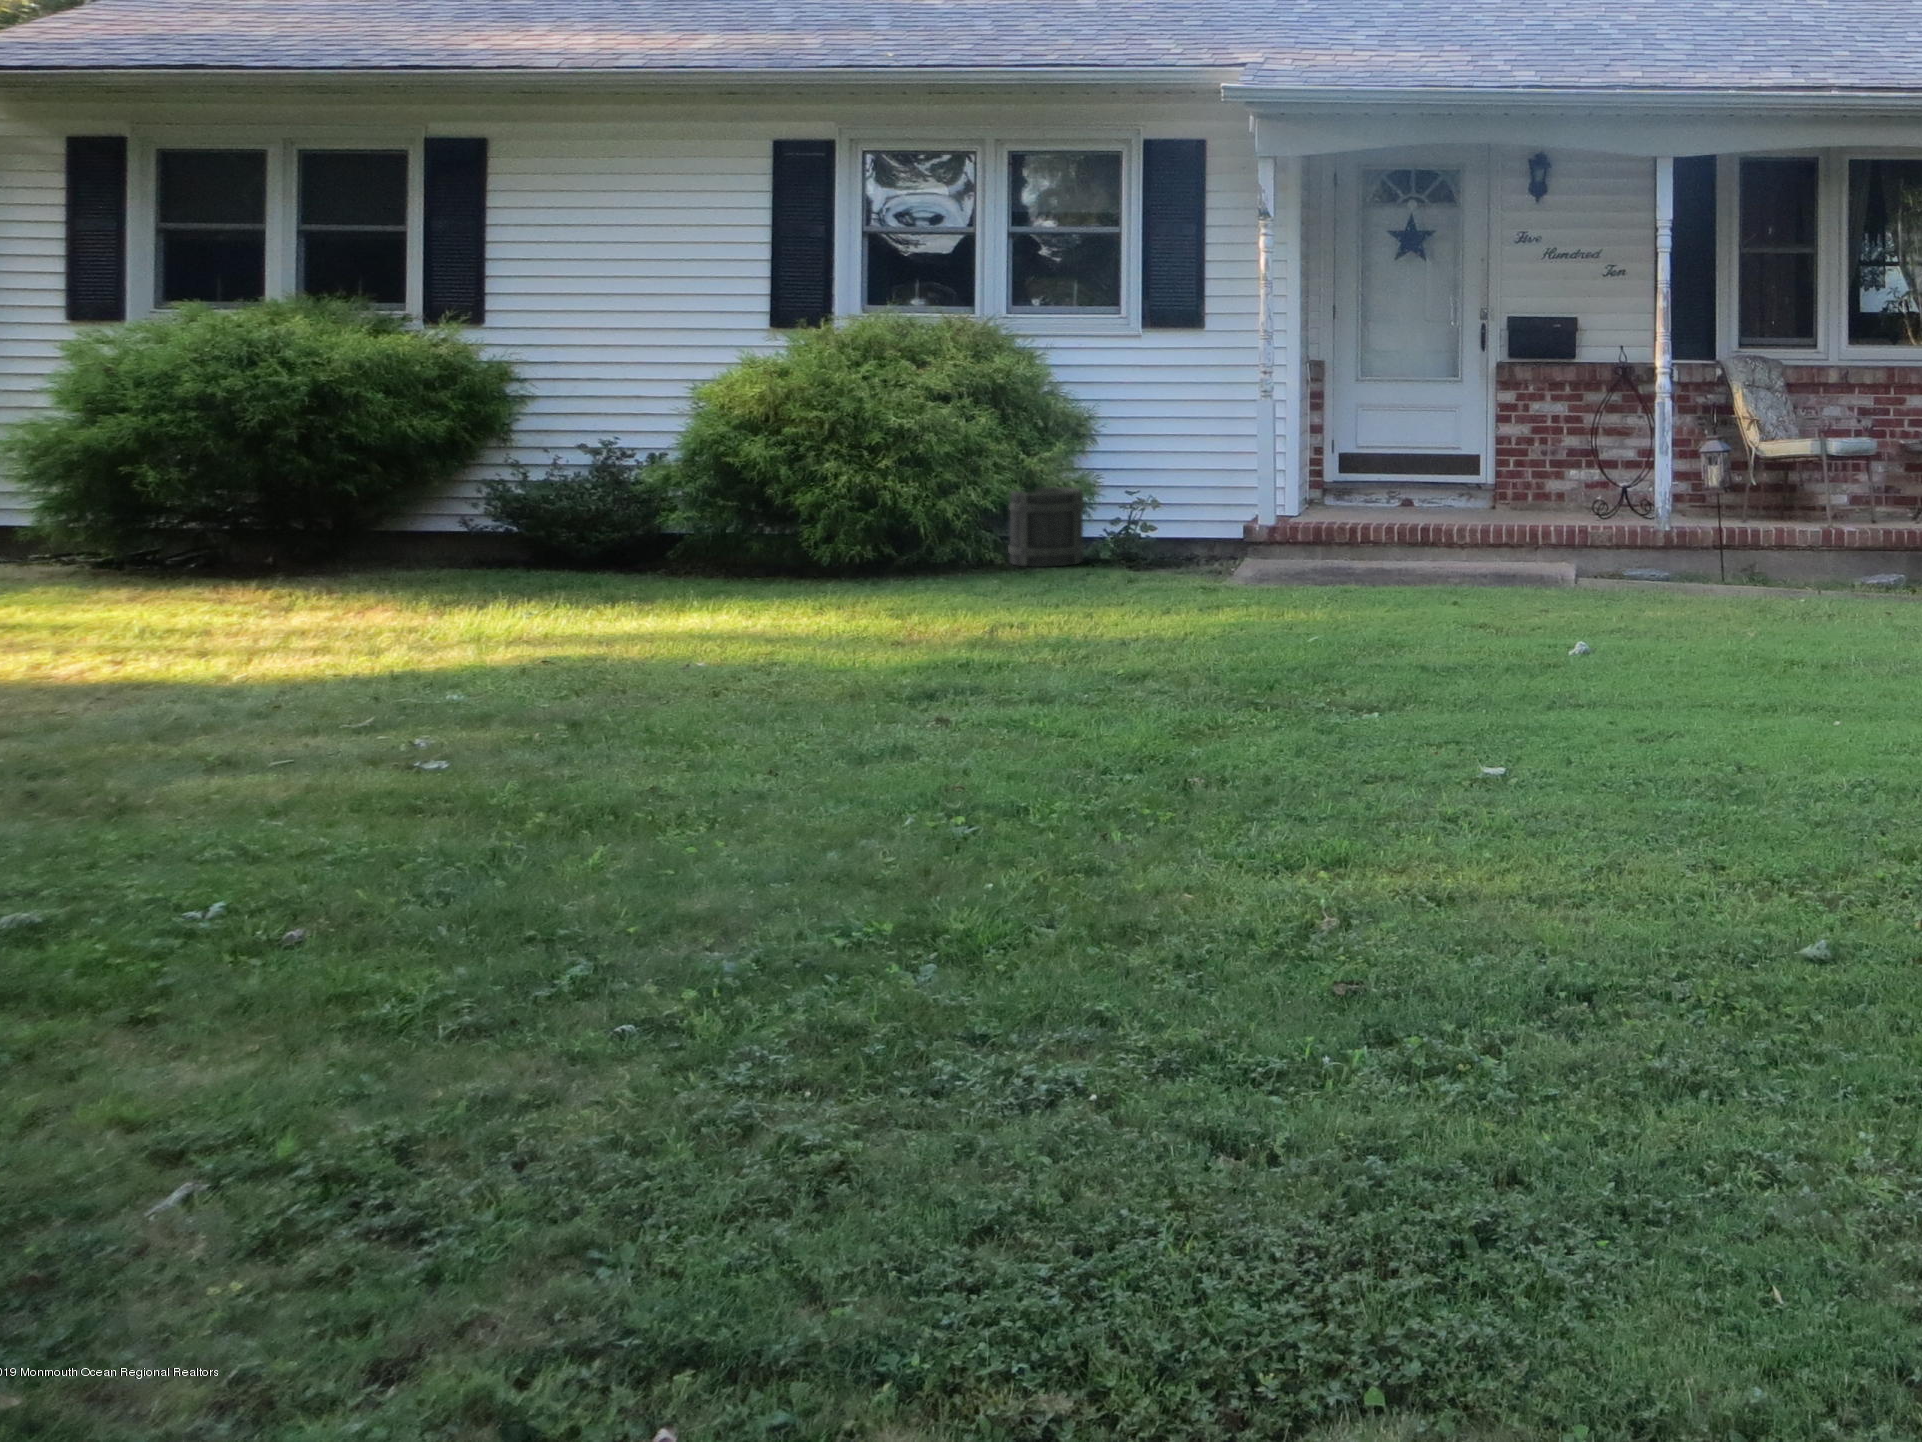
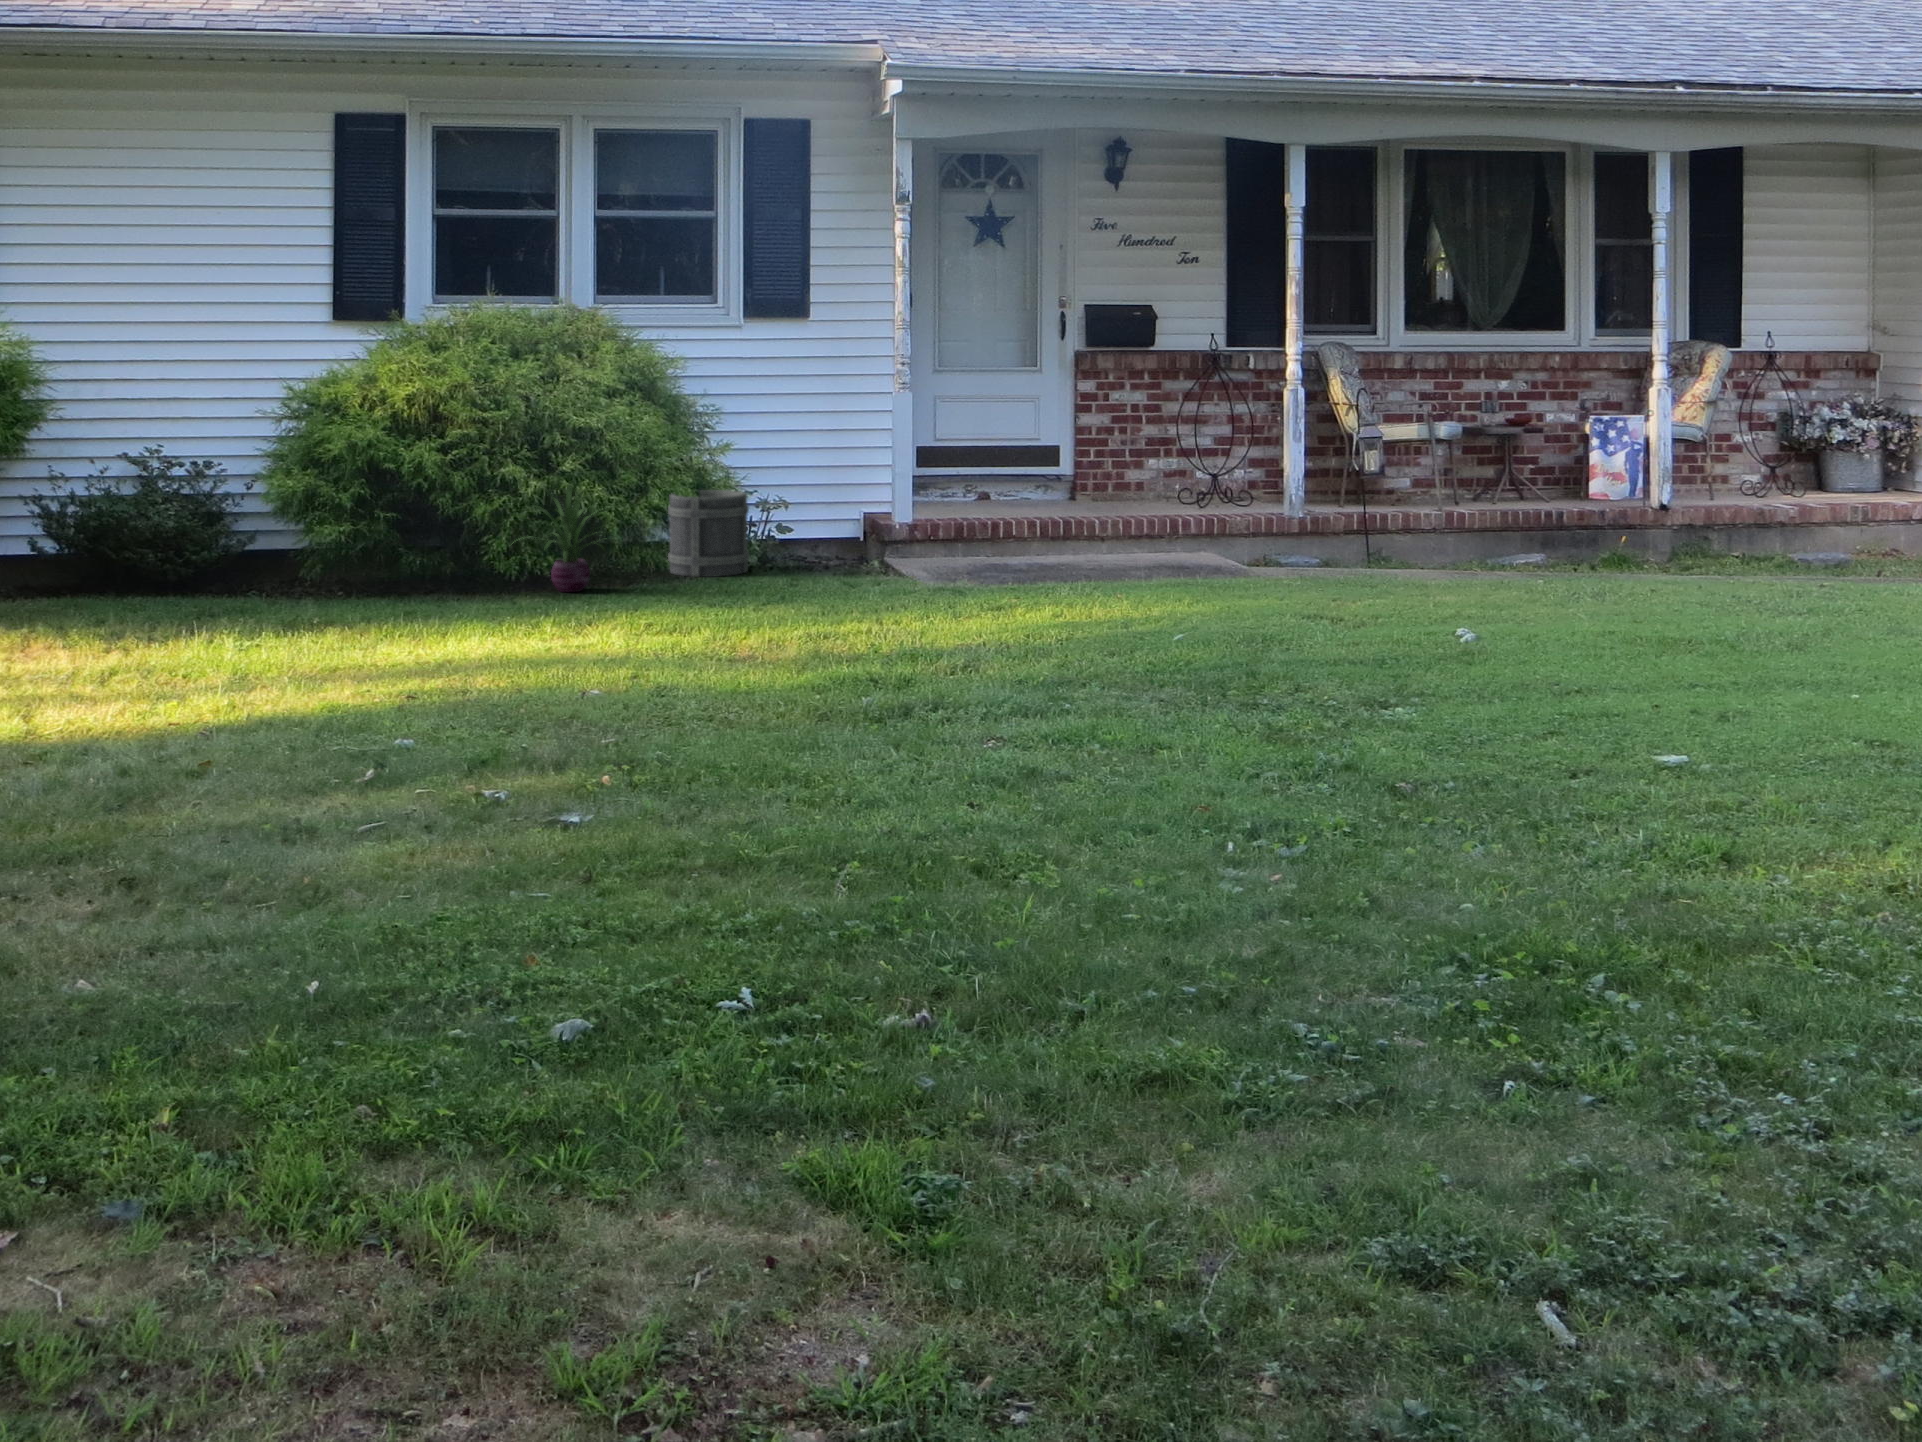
decorative plant: none [831,477,945,575] -> present [538,484,604,592]

